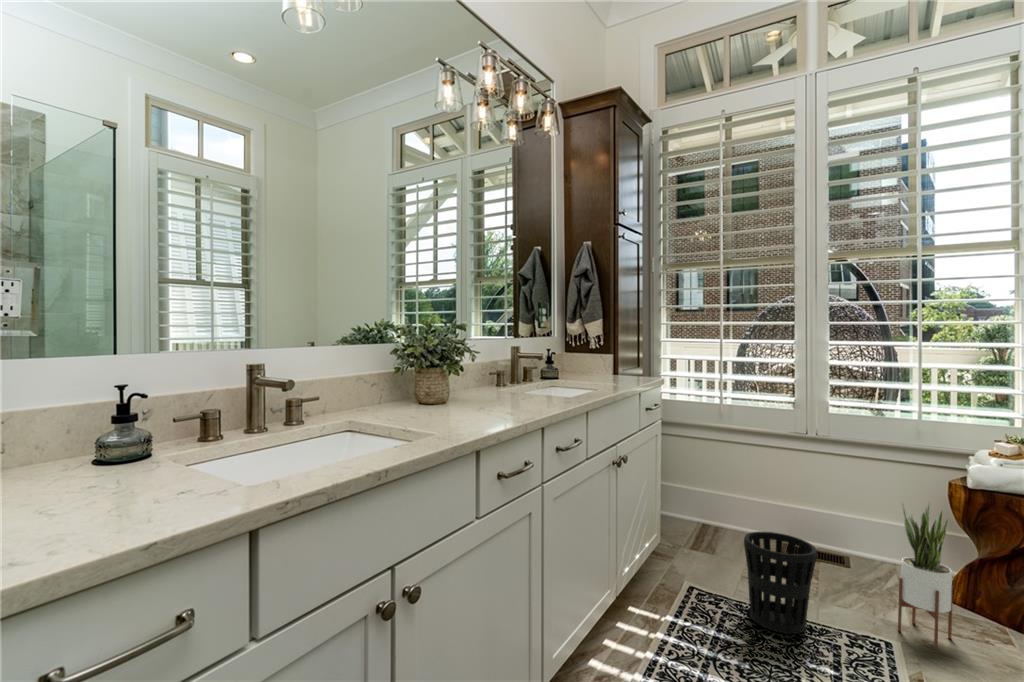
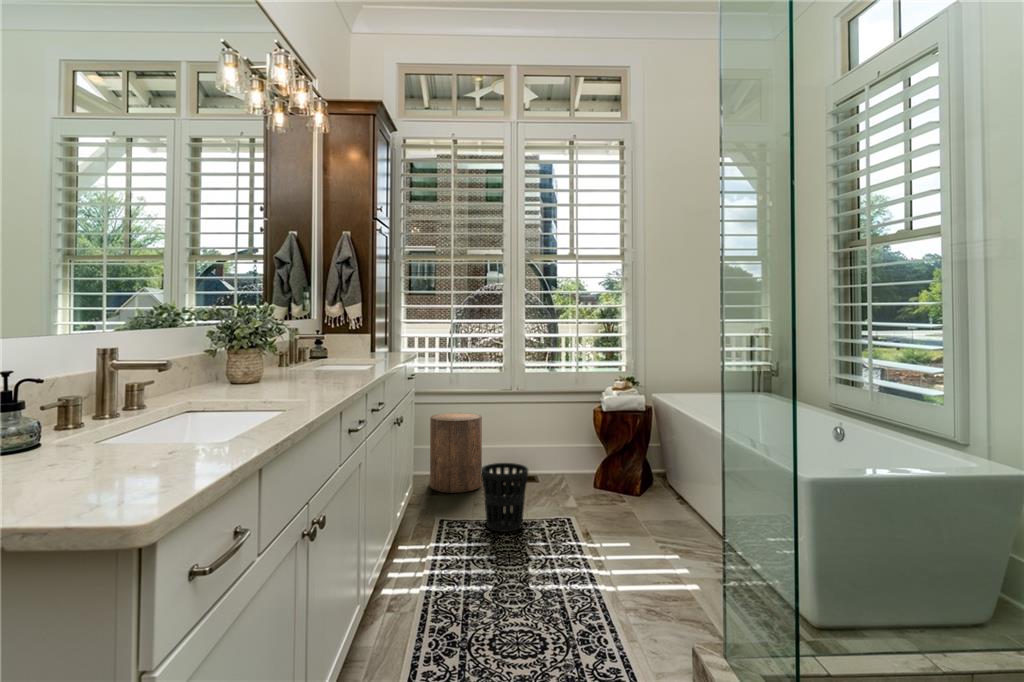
stool: none [691,453,763,557] -> present [430,413,482,493]
potted plant: present [898,501,953,647] -> none [573,423,599,515]

